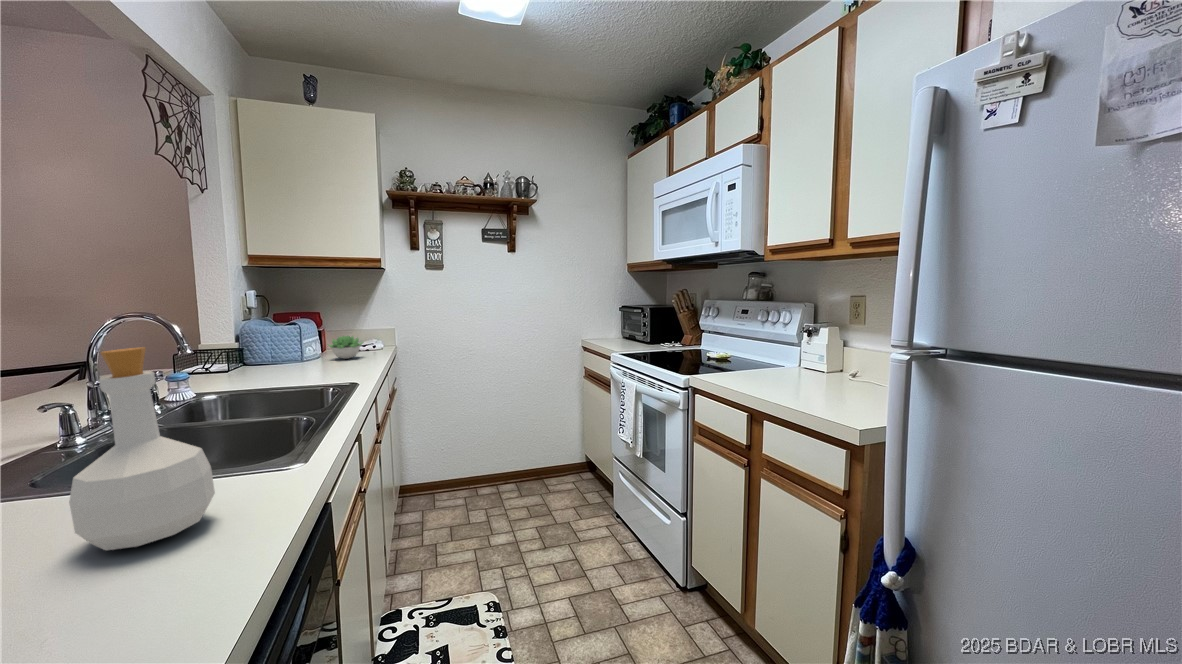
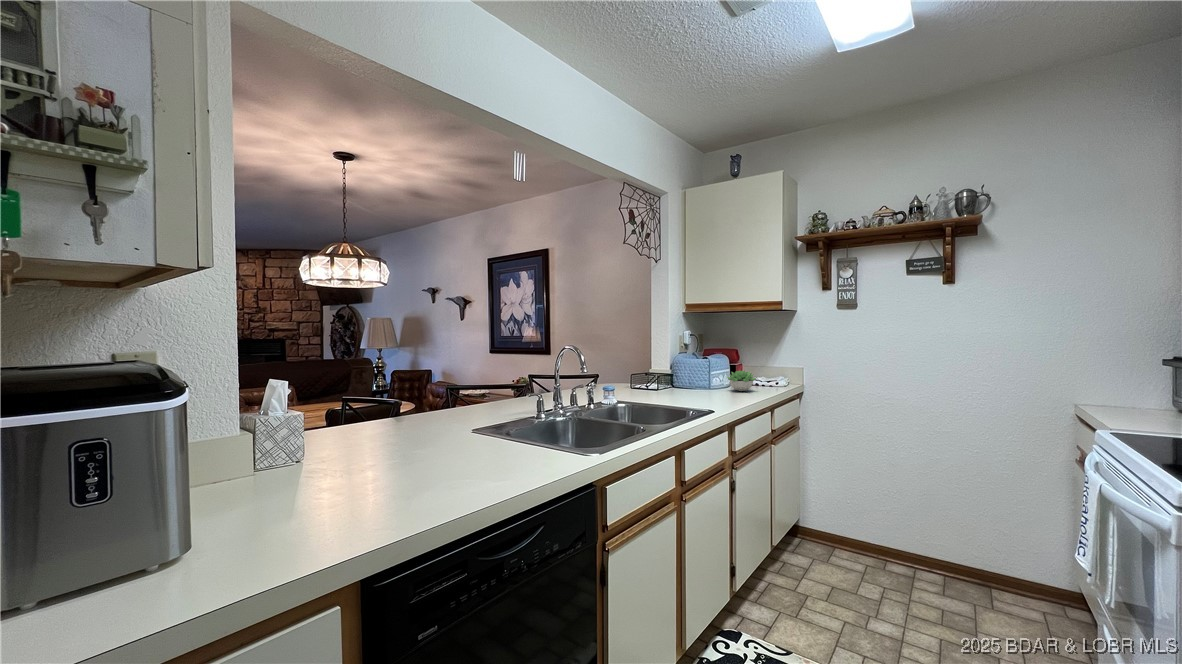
bottle: present [69,347,215,550] -> none [465,366,522,471]

